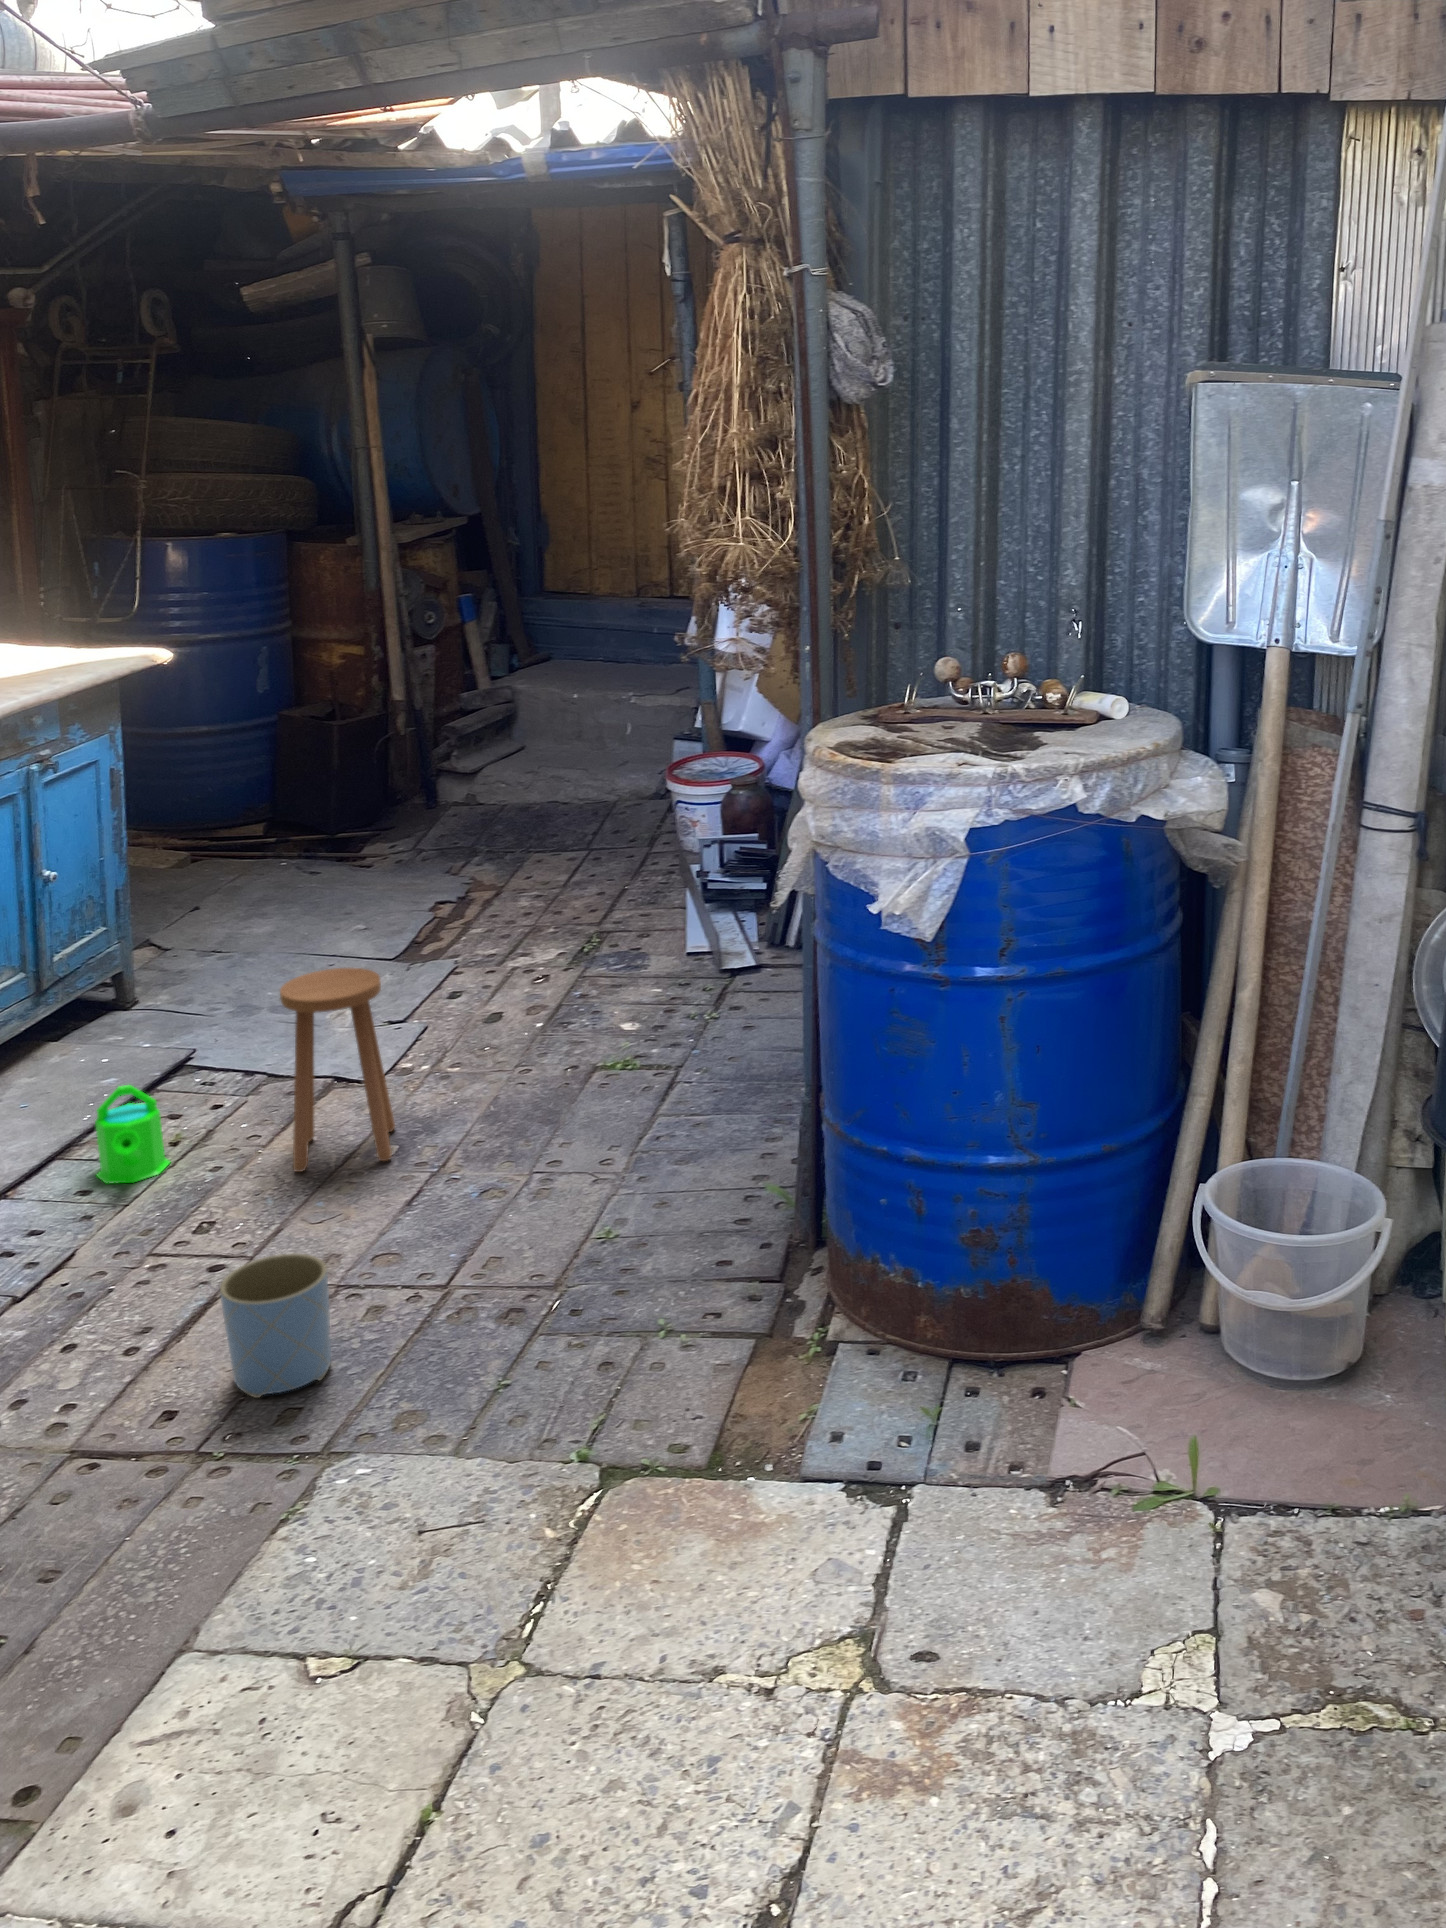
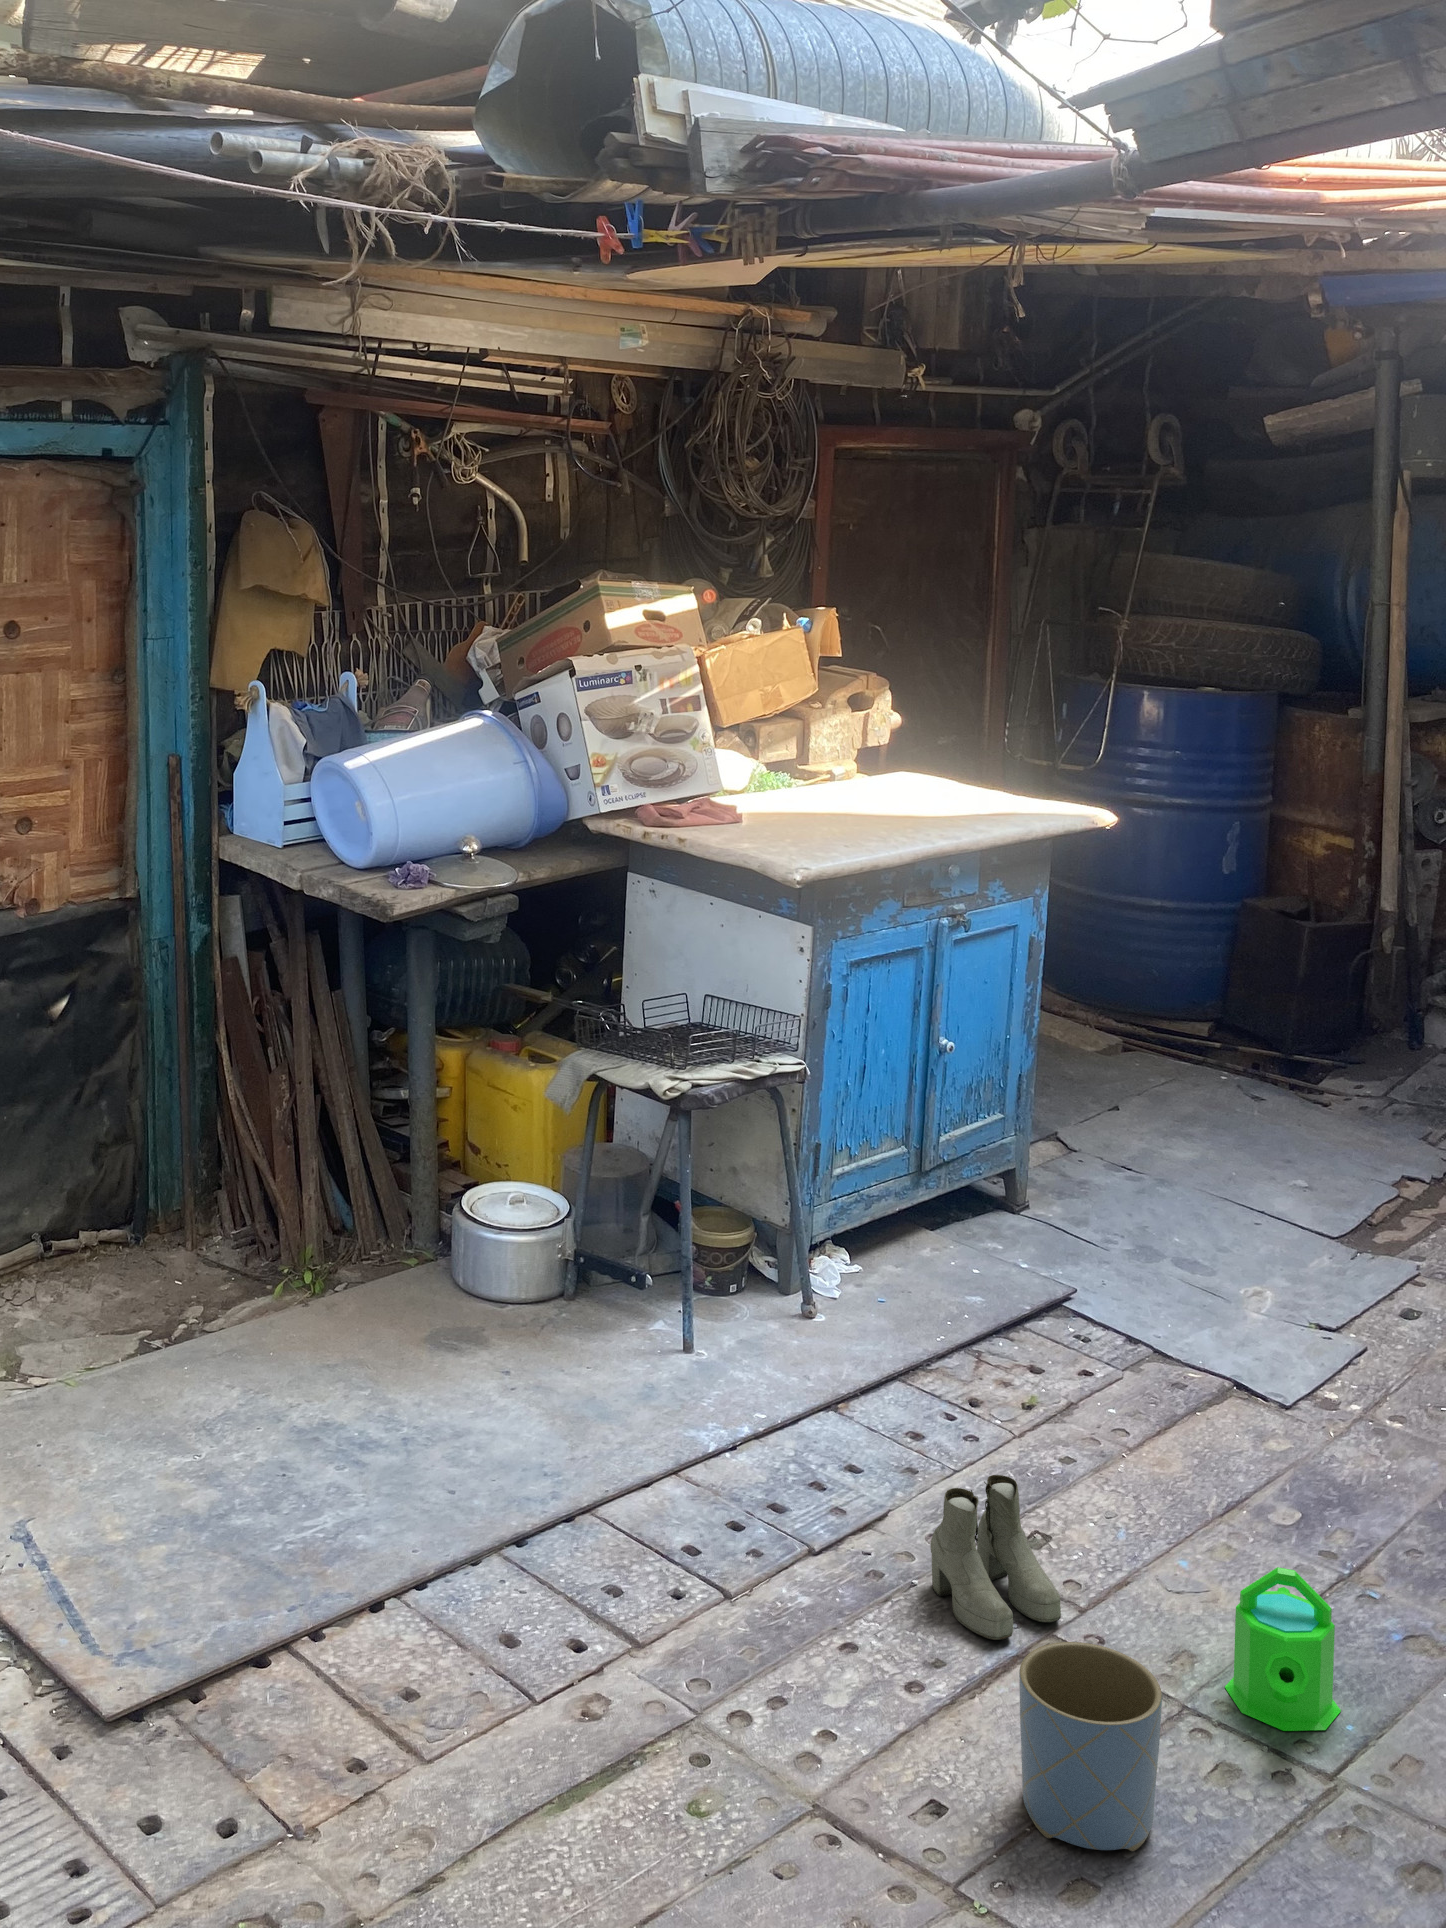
stool: present [280,968,395,1172] -> none [1158,1252,1303,1535]
watering can: present [95,1085,170,1184] -> present [1225,1567,1341,1731]
boots: none [122,1180,236,1301] -> present [930,1475,1061,1640]

